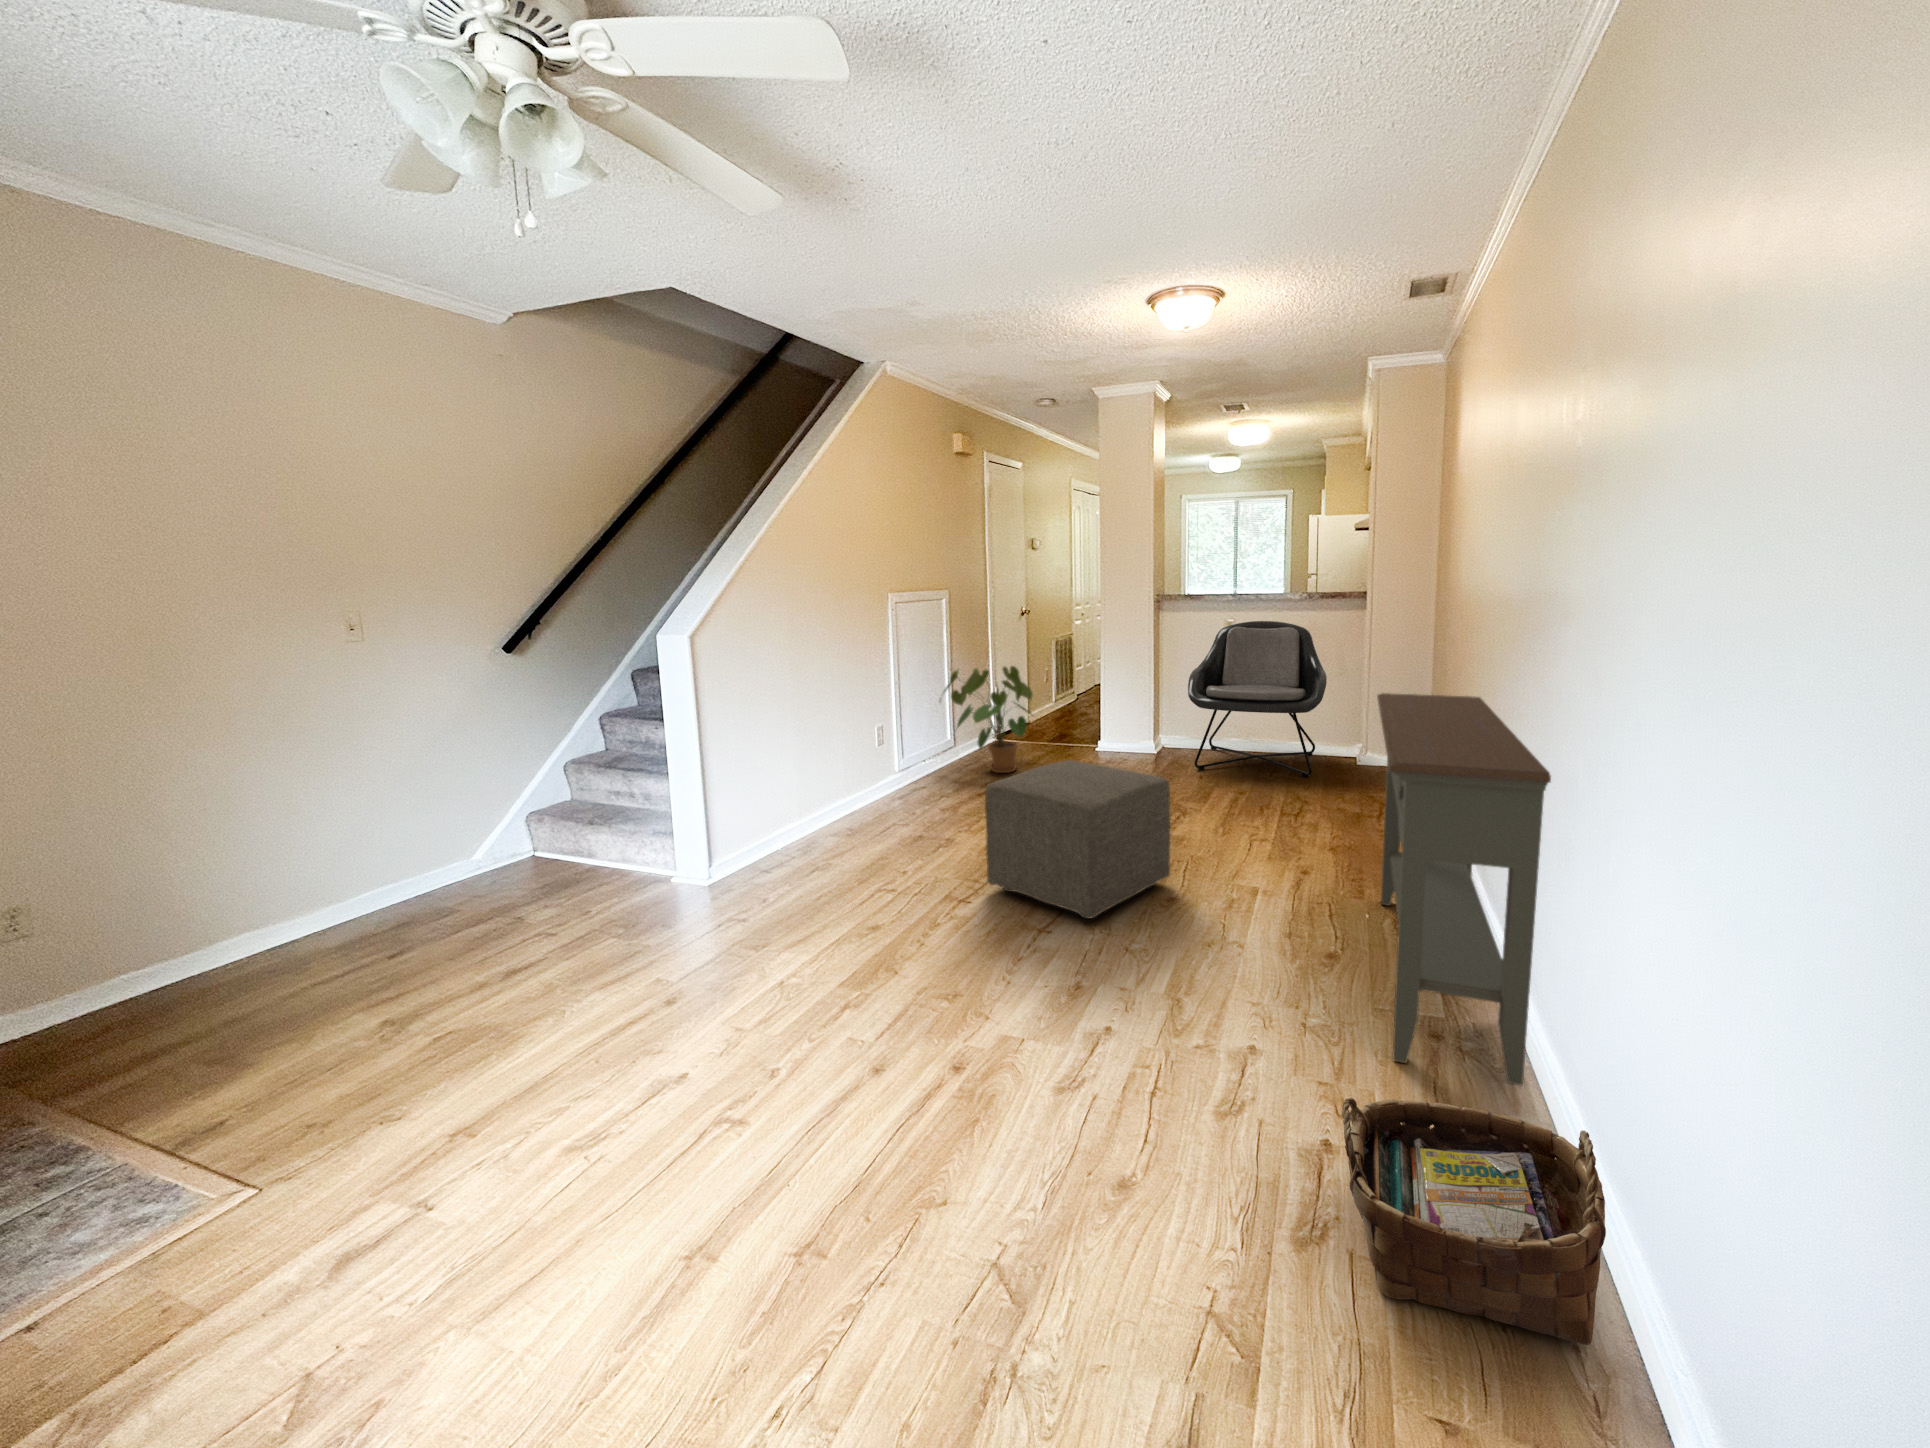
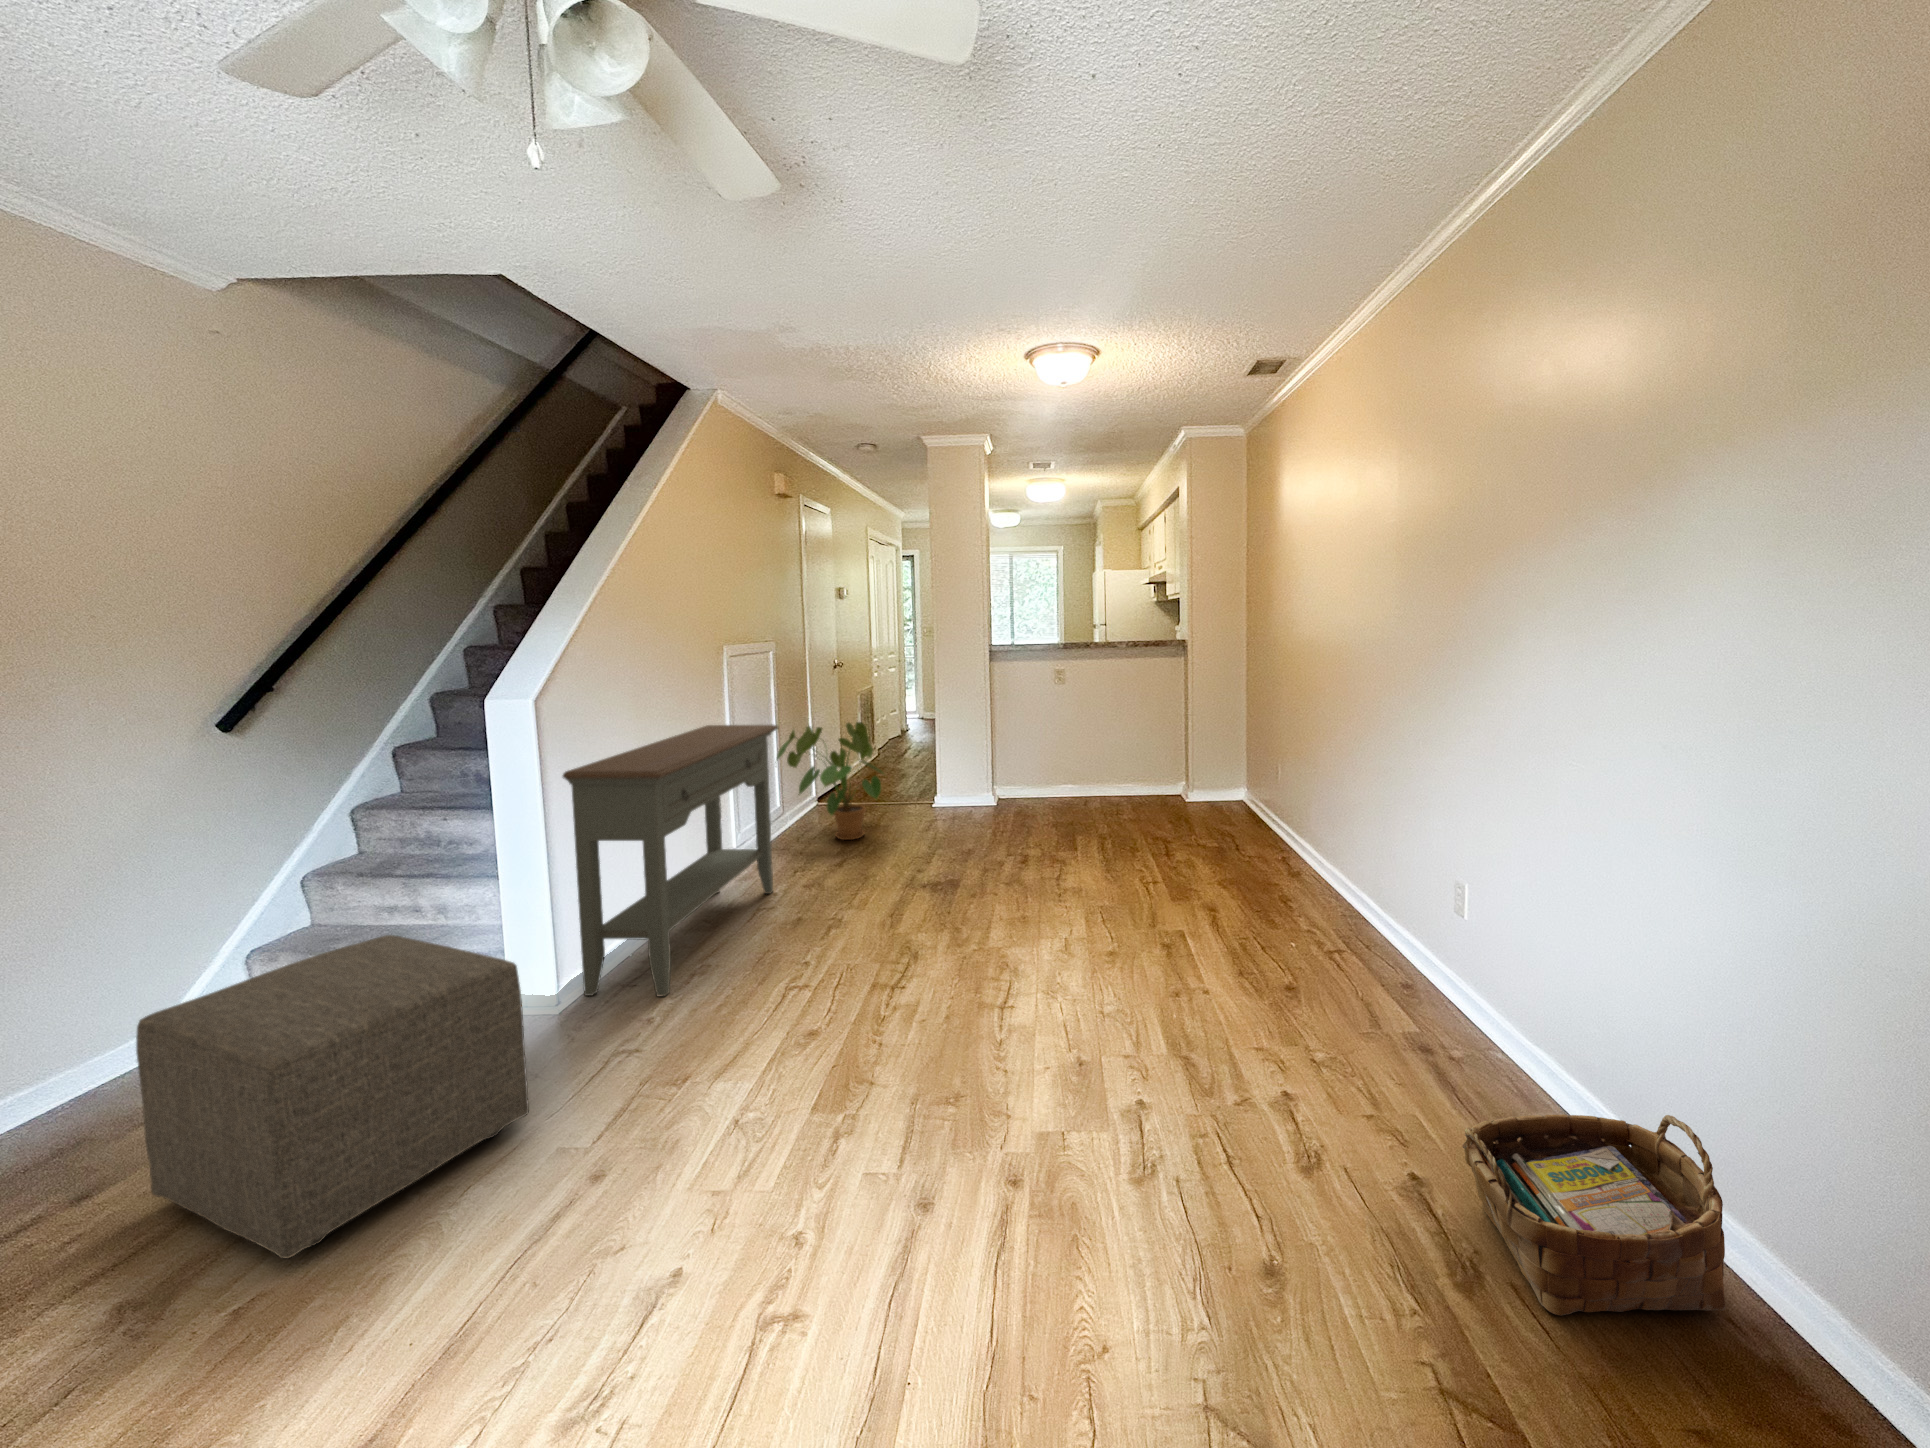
lounge chair: present [1188,621,1327,778] -> none [1037,669,1168,820]
console table: present [1377,693,1551,1085] -> present [563,725,778,996]
ottoman: present [985,760,1170,919] -> present [136,935,529,1258]

